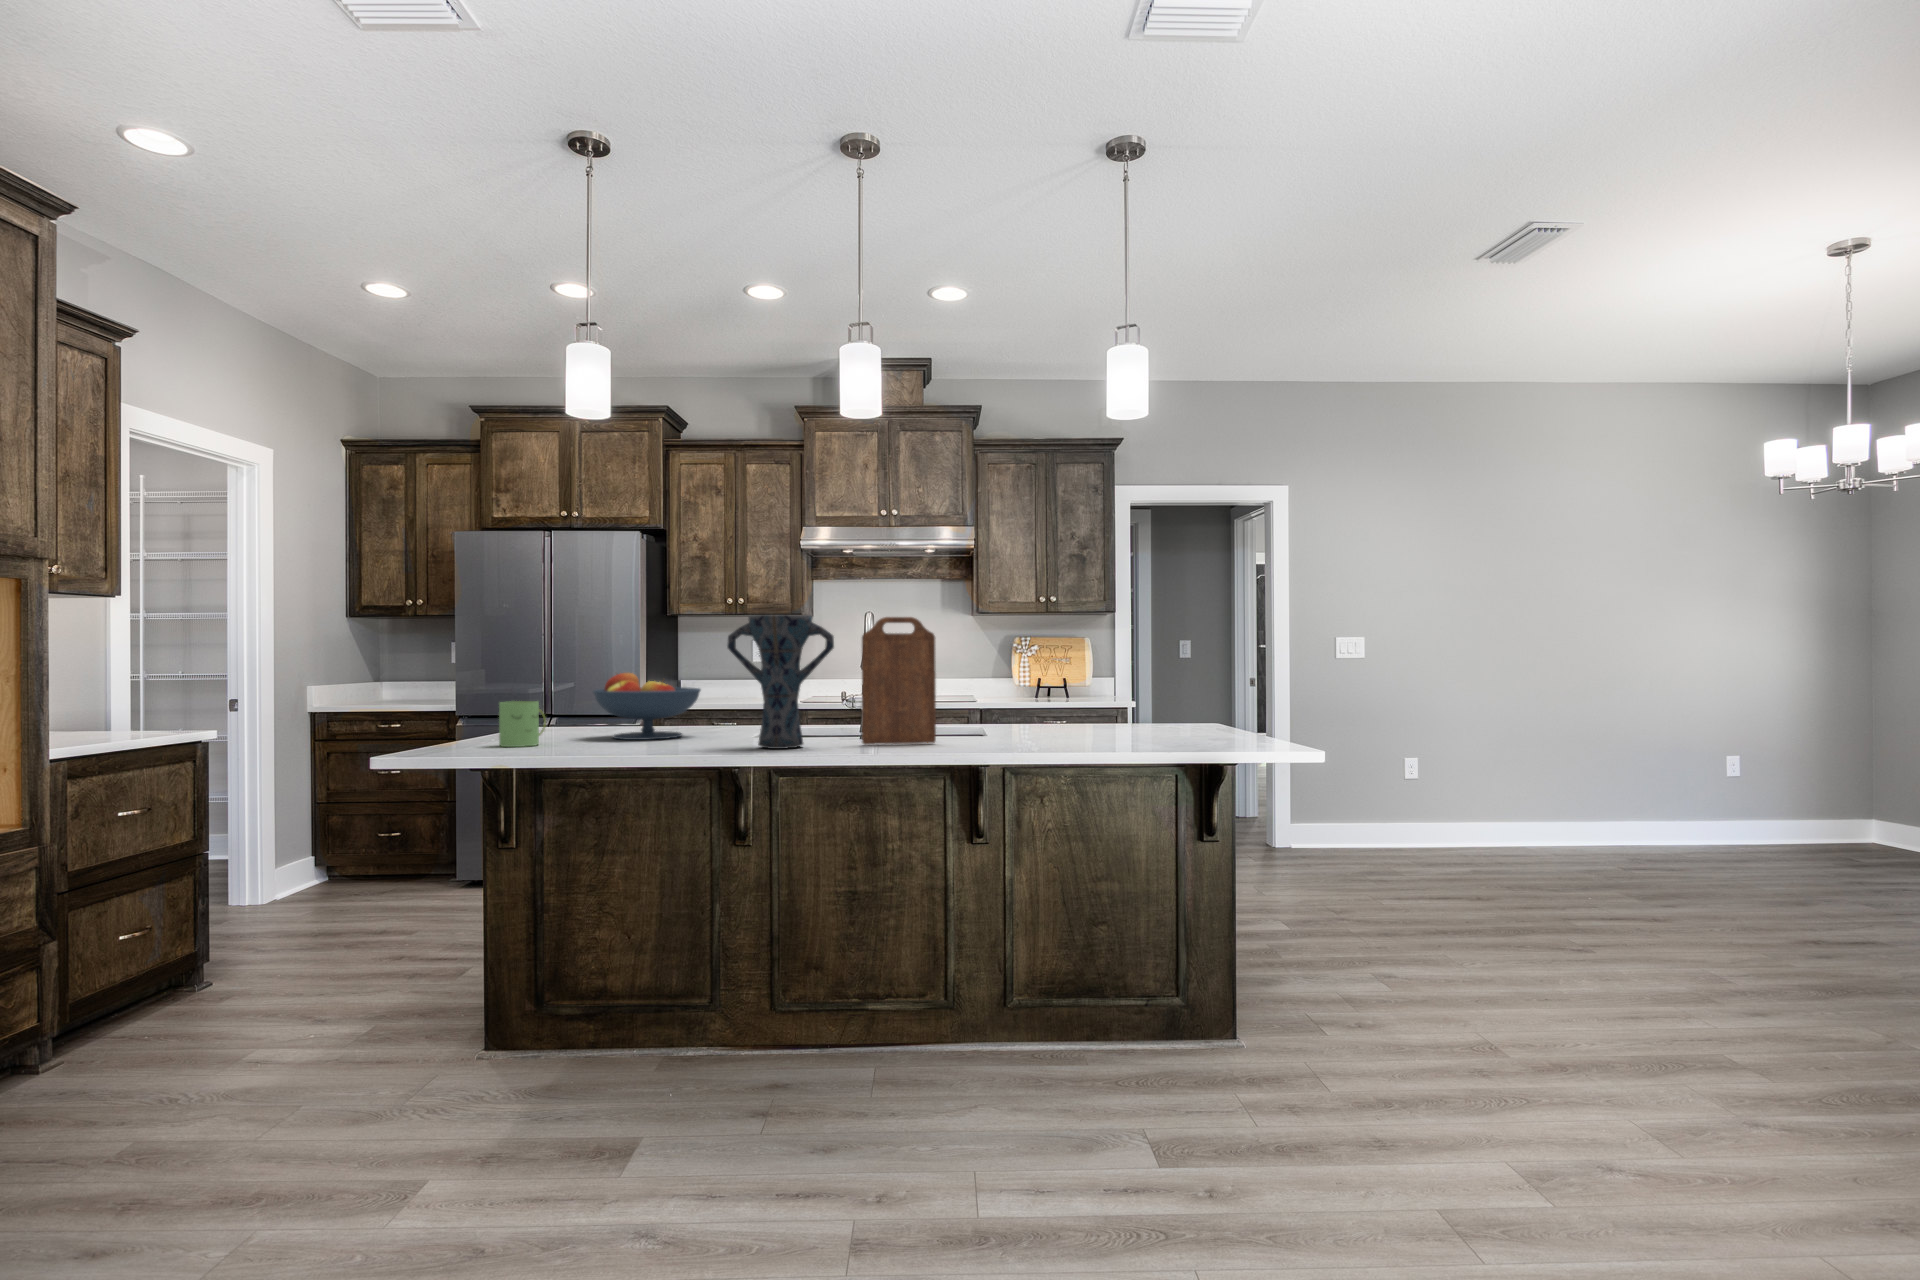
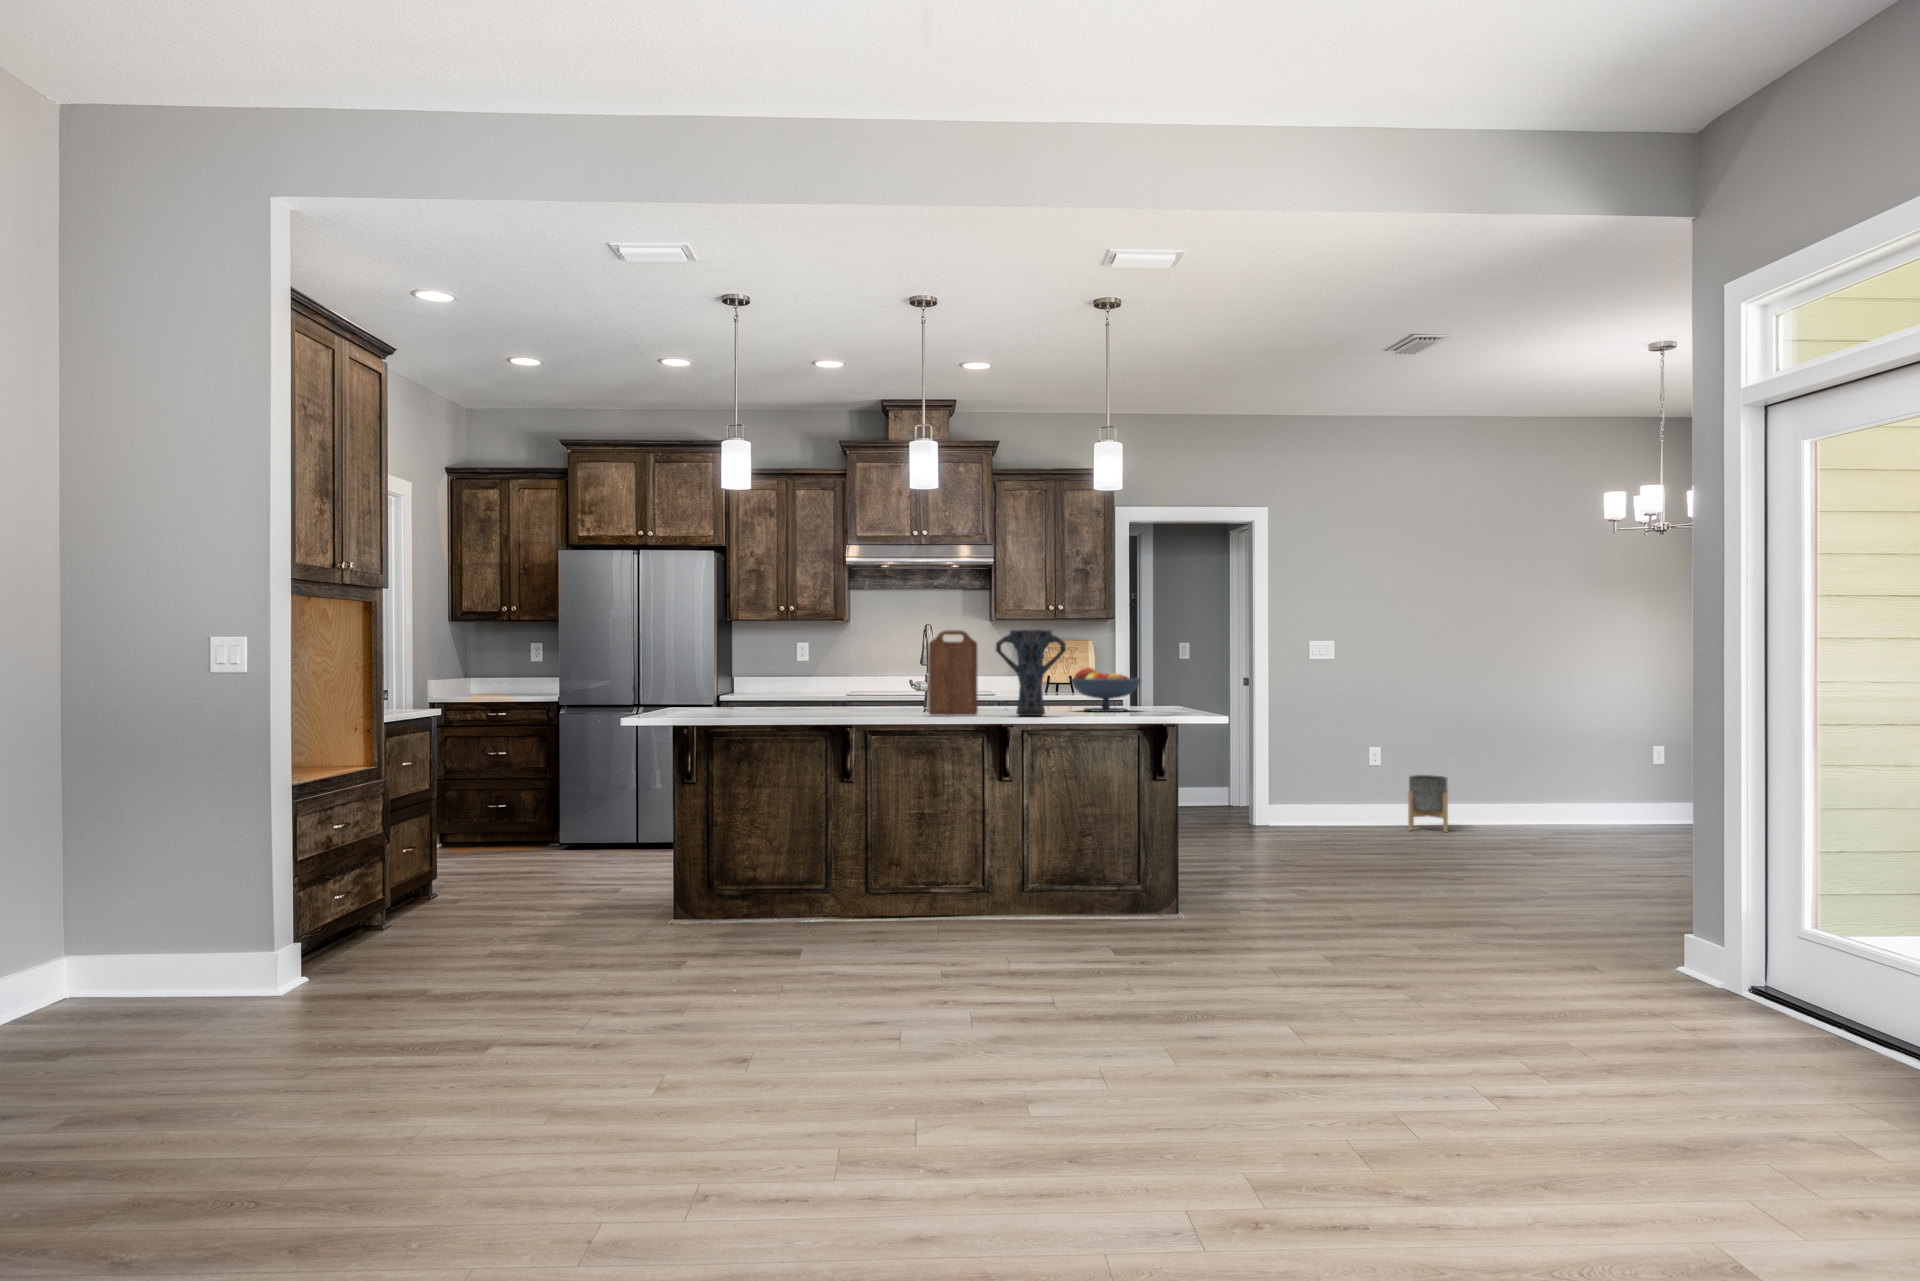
vase: present [727,615,834,749] -> present [996,629,1066,716]
fruit bowl: present [593,673,701,740] -> present [1071,667,1140,712]
mug: present [499,701,546,747] -> none [685,686,713,716]
planter: none [1451,789,1502,857] -> present [1408,775,1448,832]

